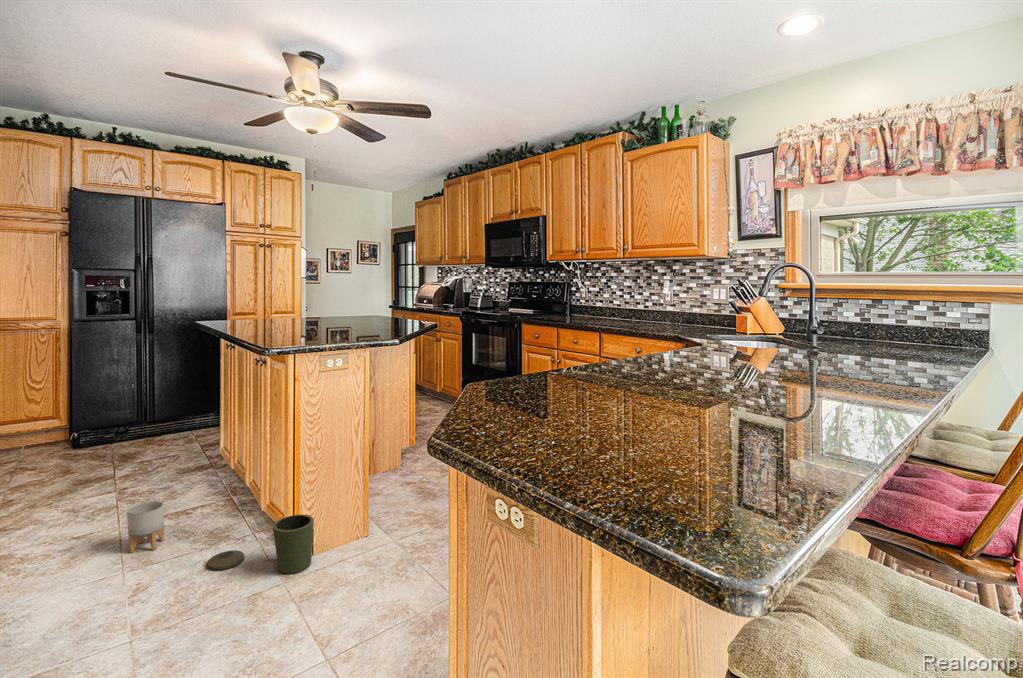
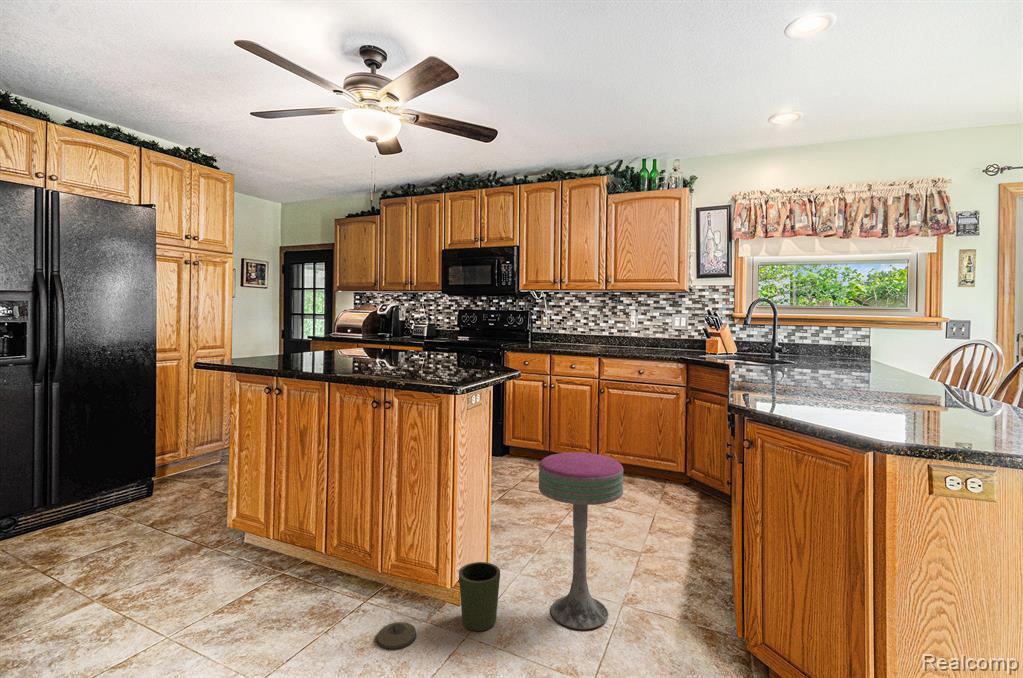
bar stool: none [332,427,419,597] -> present [539,452,623,630]
planter: present [127,501,164,553] -> none [245,586,287,660]

